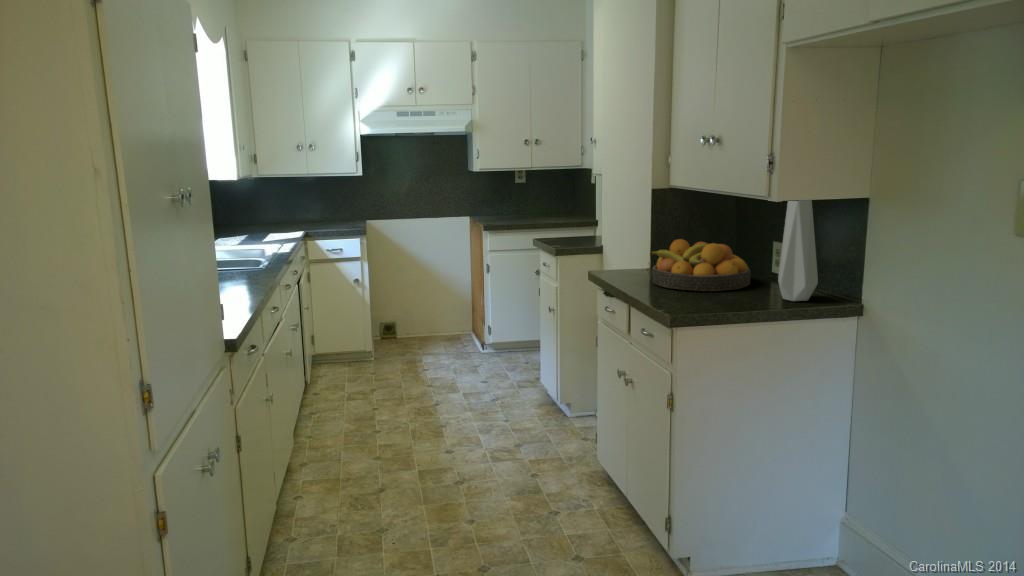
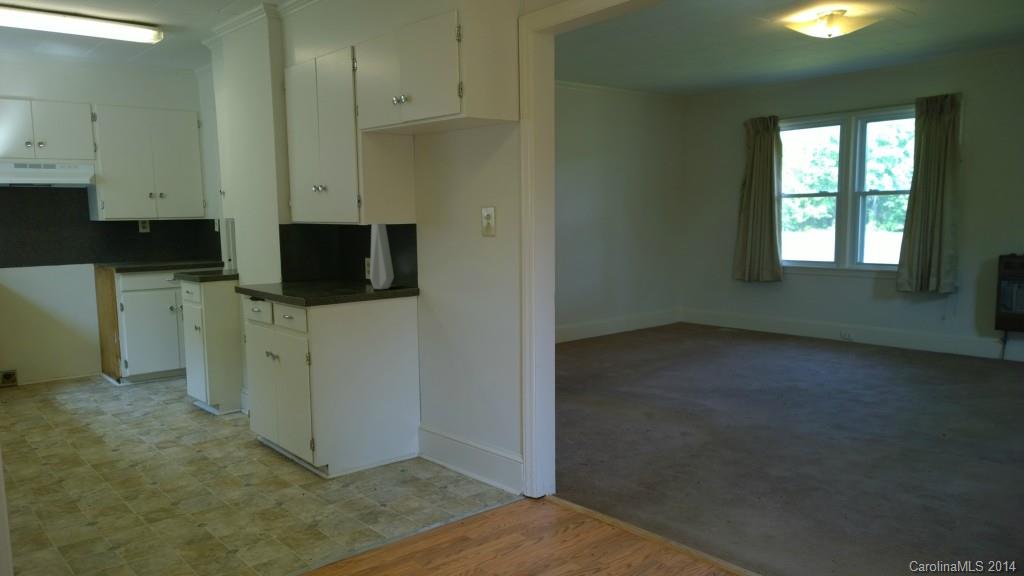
fruit bowl: present [651,239,751,291] -> none [282,257,353,290]

